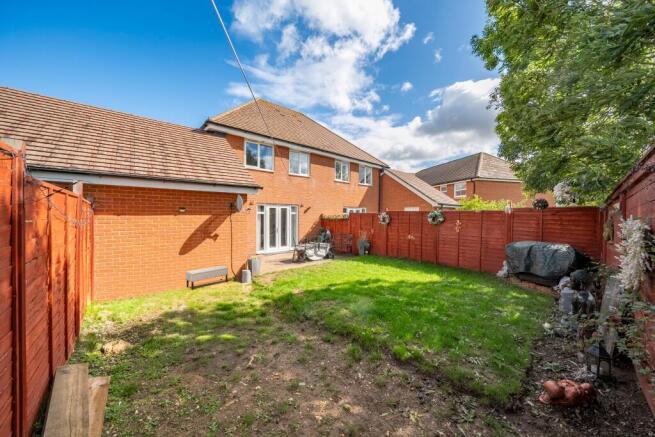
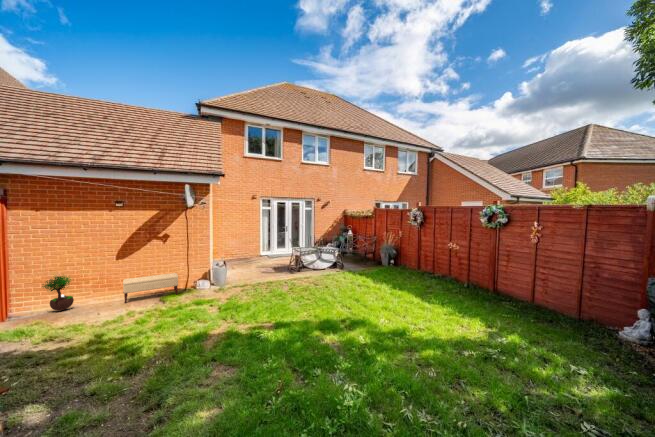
potted tree: none [131,266,155,298] -> present [43,276,74,311]

